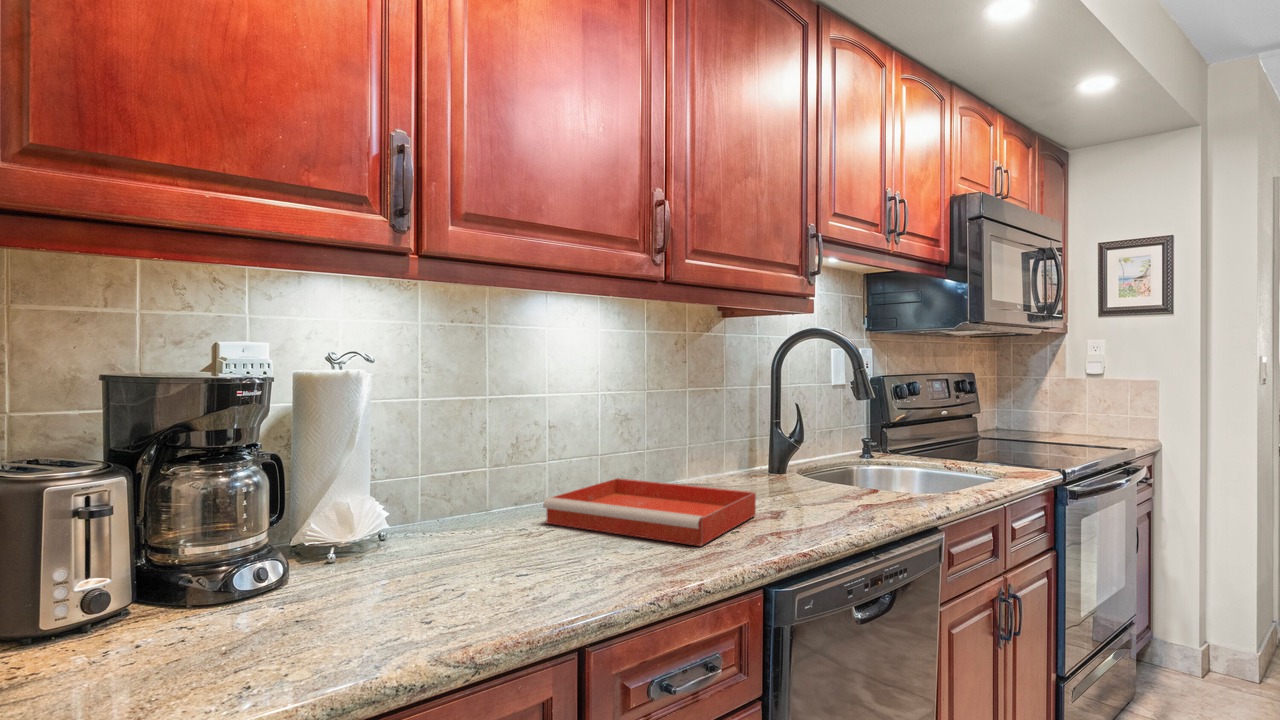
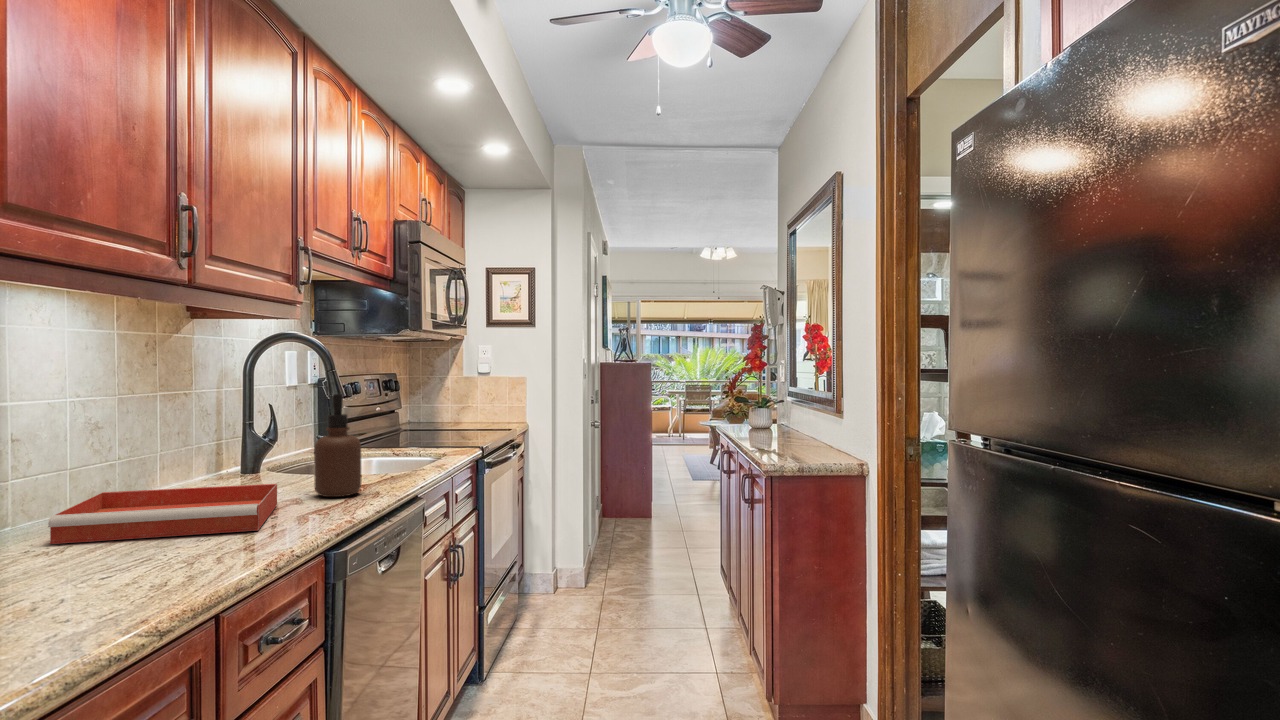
soap dispenser: none [802,397,855,517] -> present [314,394,361,497]

